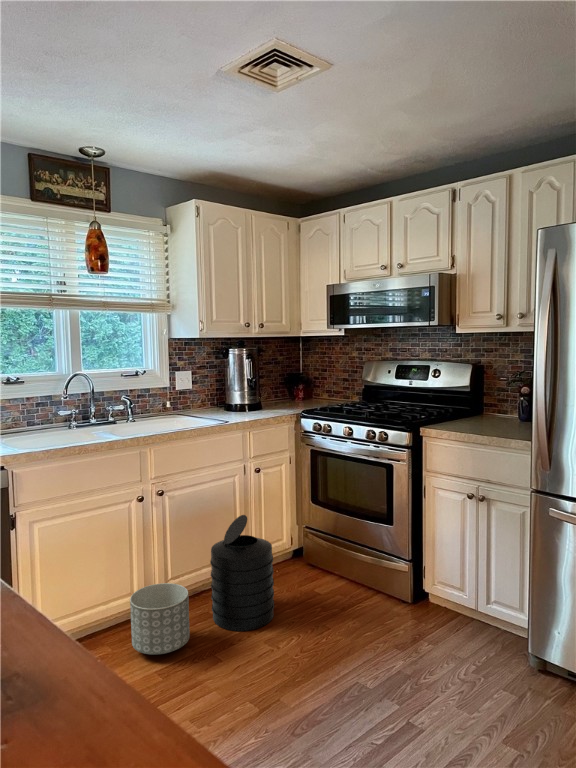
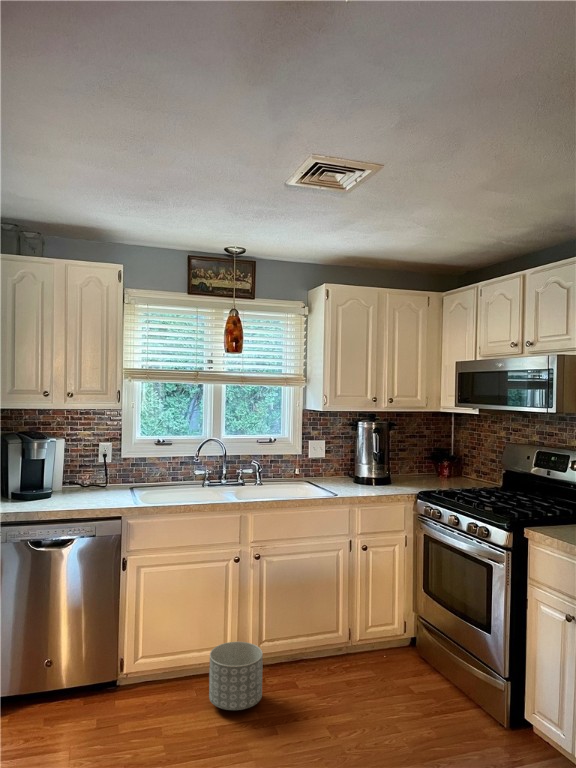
trash can: present [210,515,274,631] -> none [293,591,356,711]

